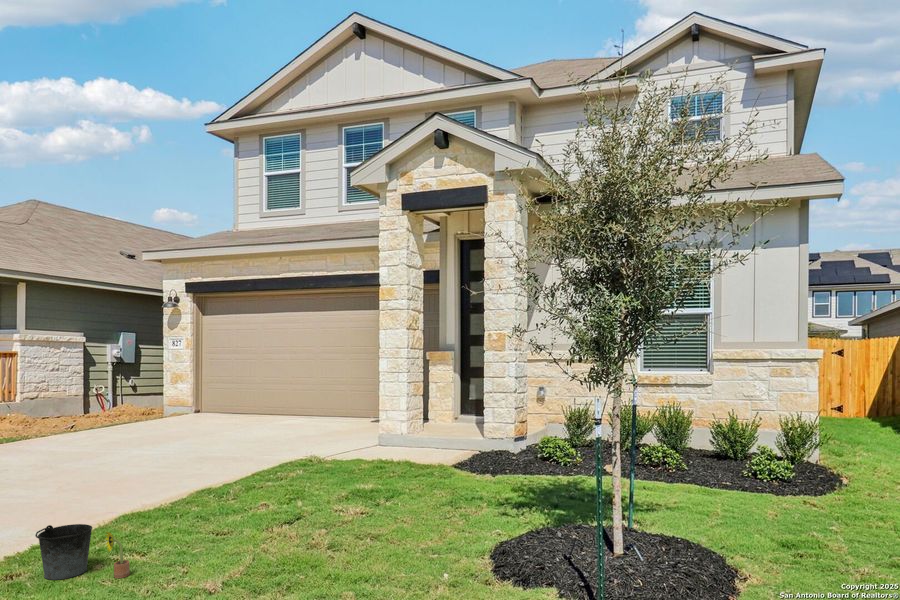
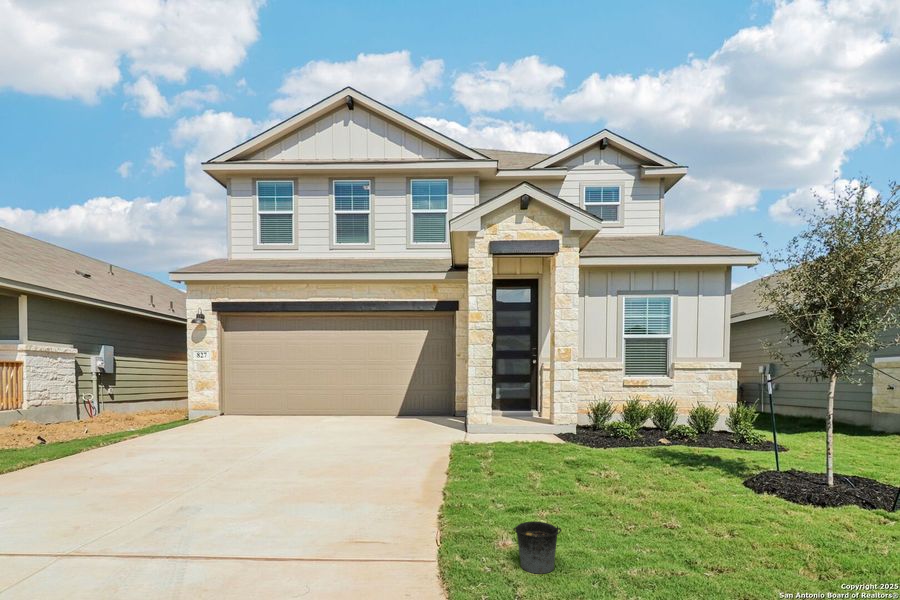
decorative plant: present [105,532,130,578] -> none [575,524,595,564]

